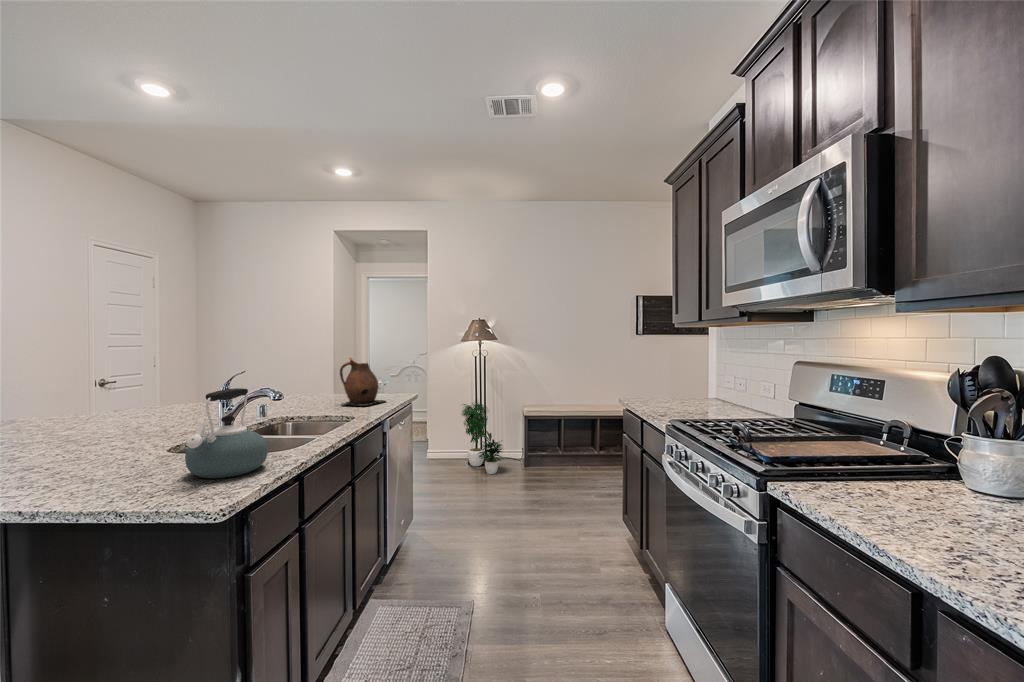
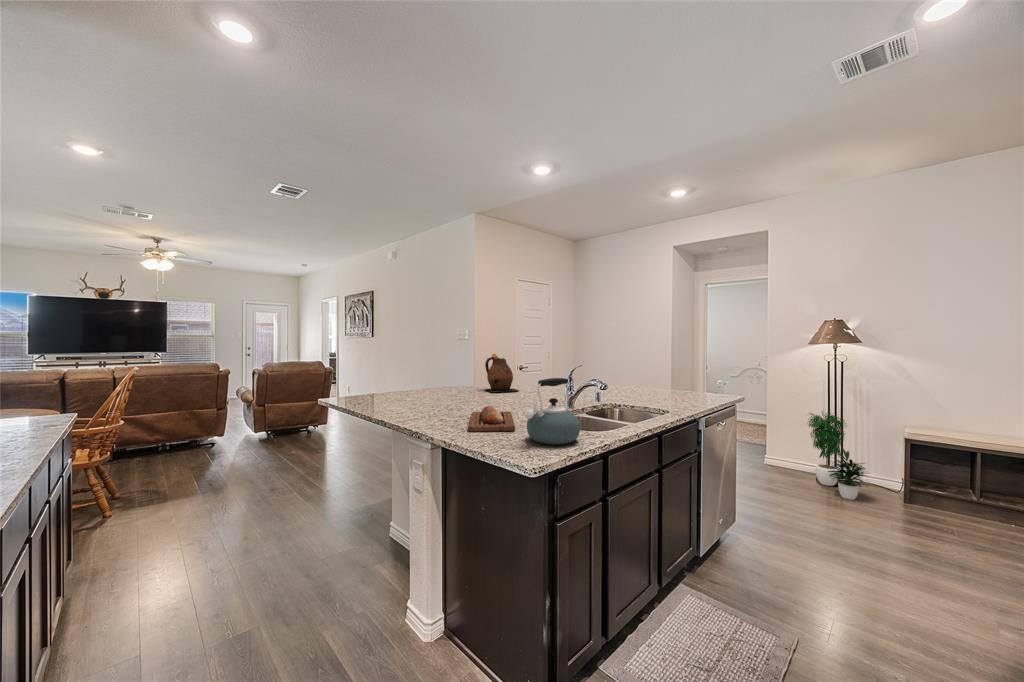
ceramic pitcher: present [340,358,385,406] -> present [485,354,519,392]
bread loaf: none [54,442,158,487] -> present [468,406,515,432]

